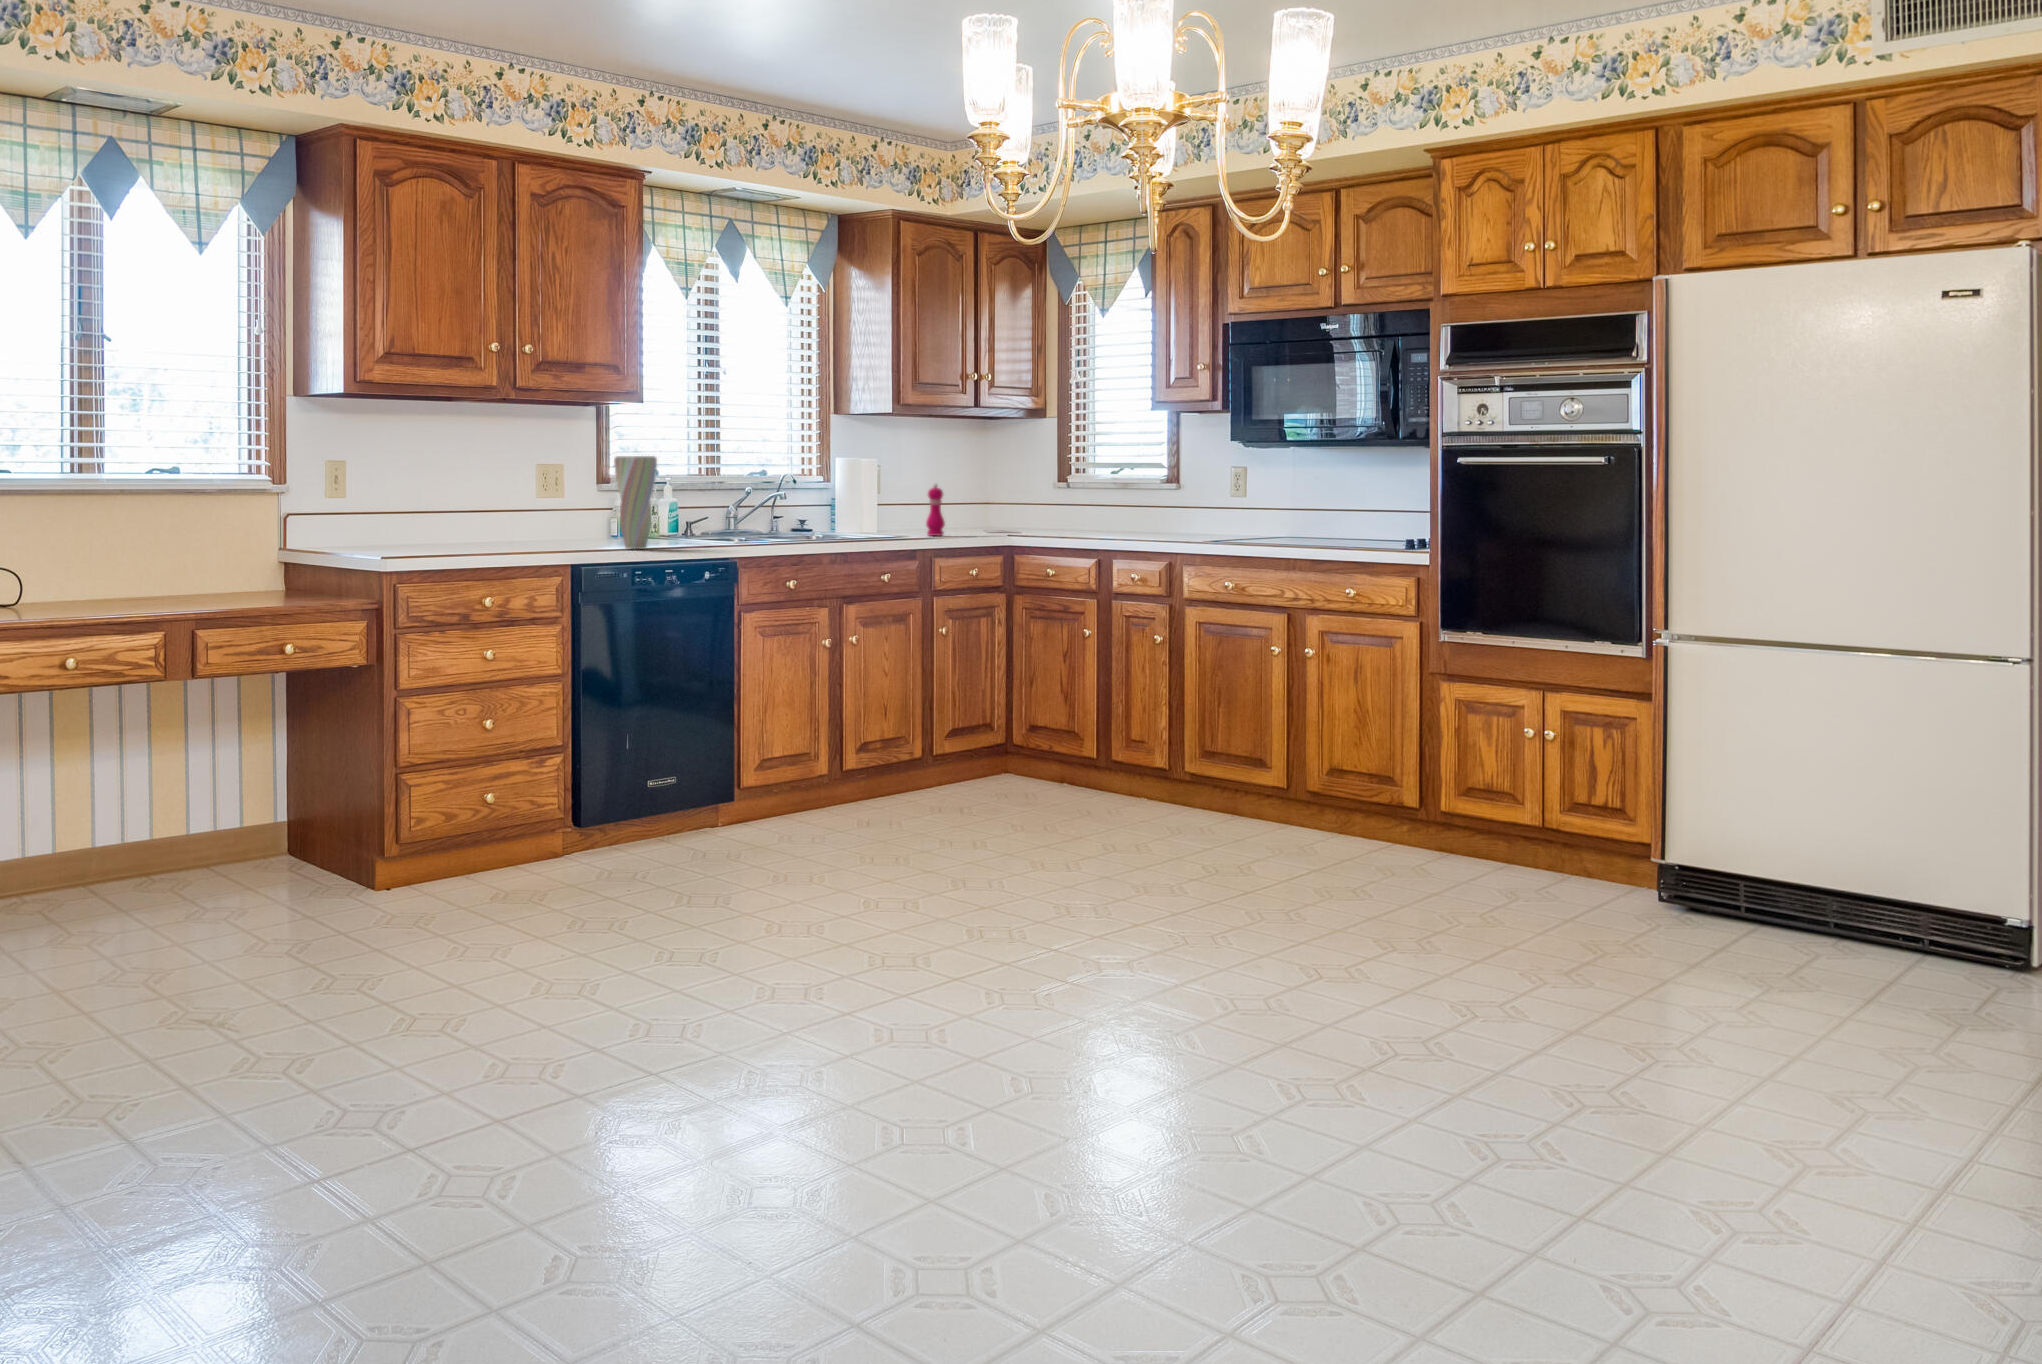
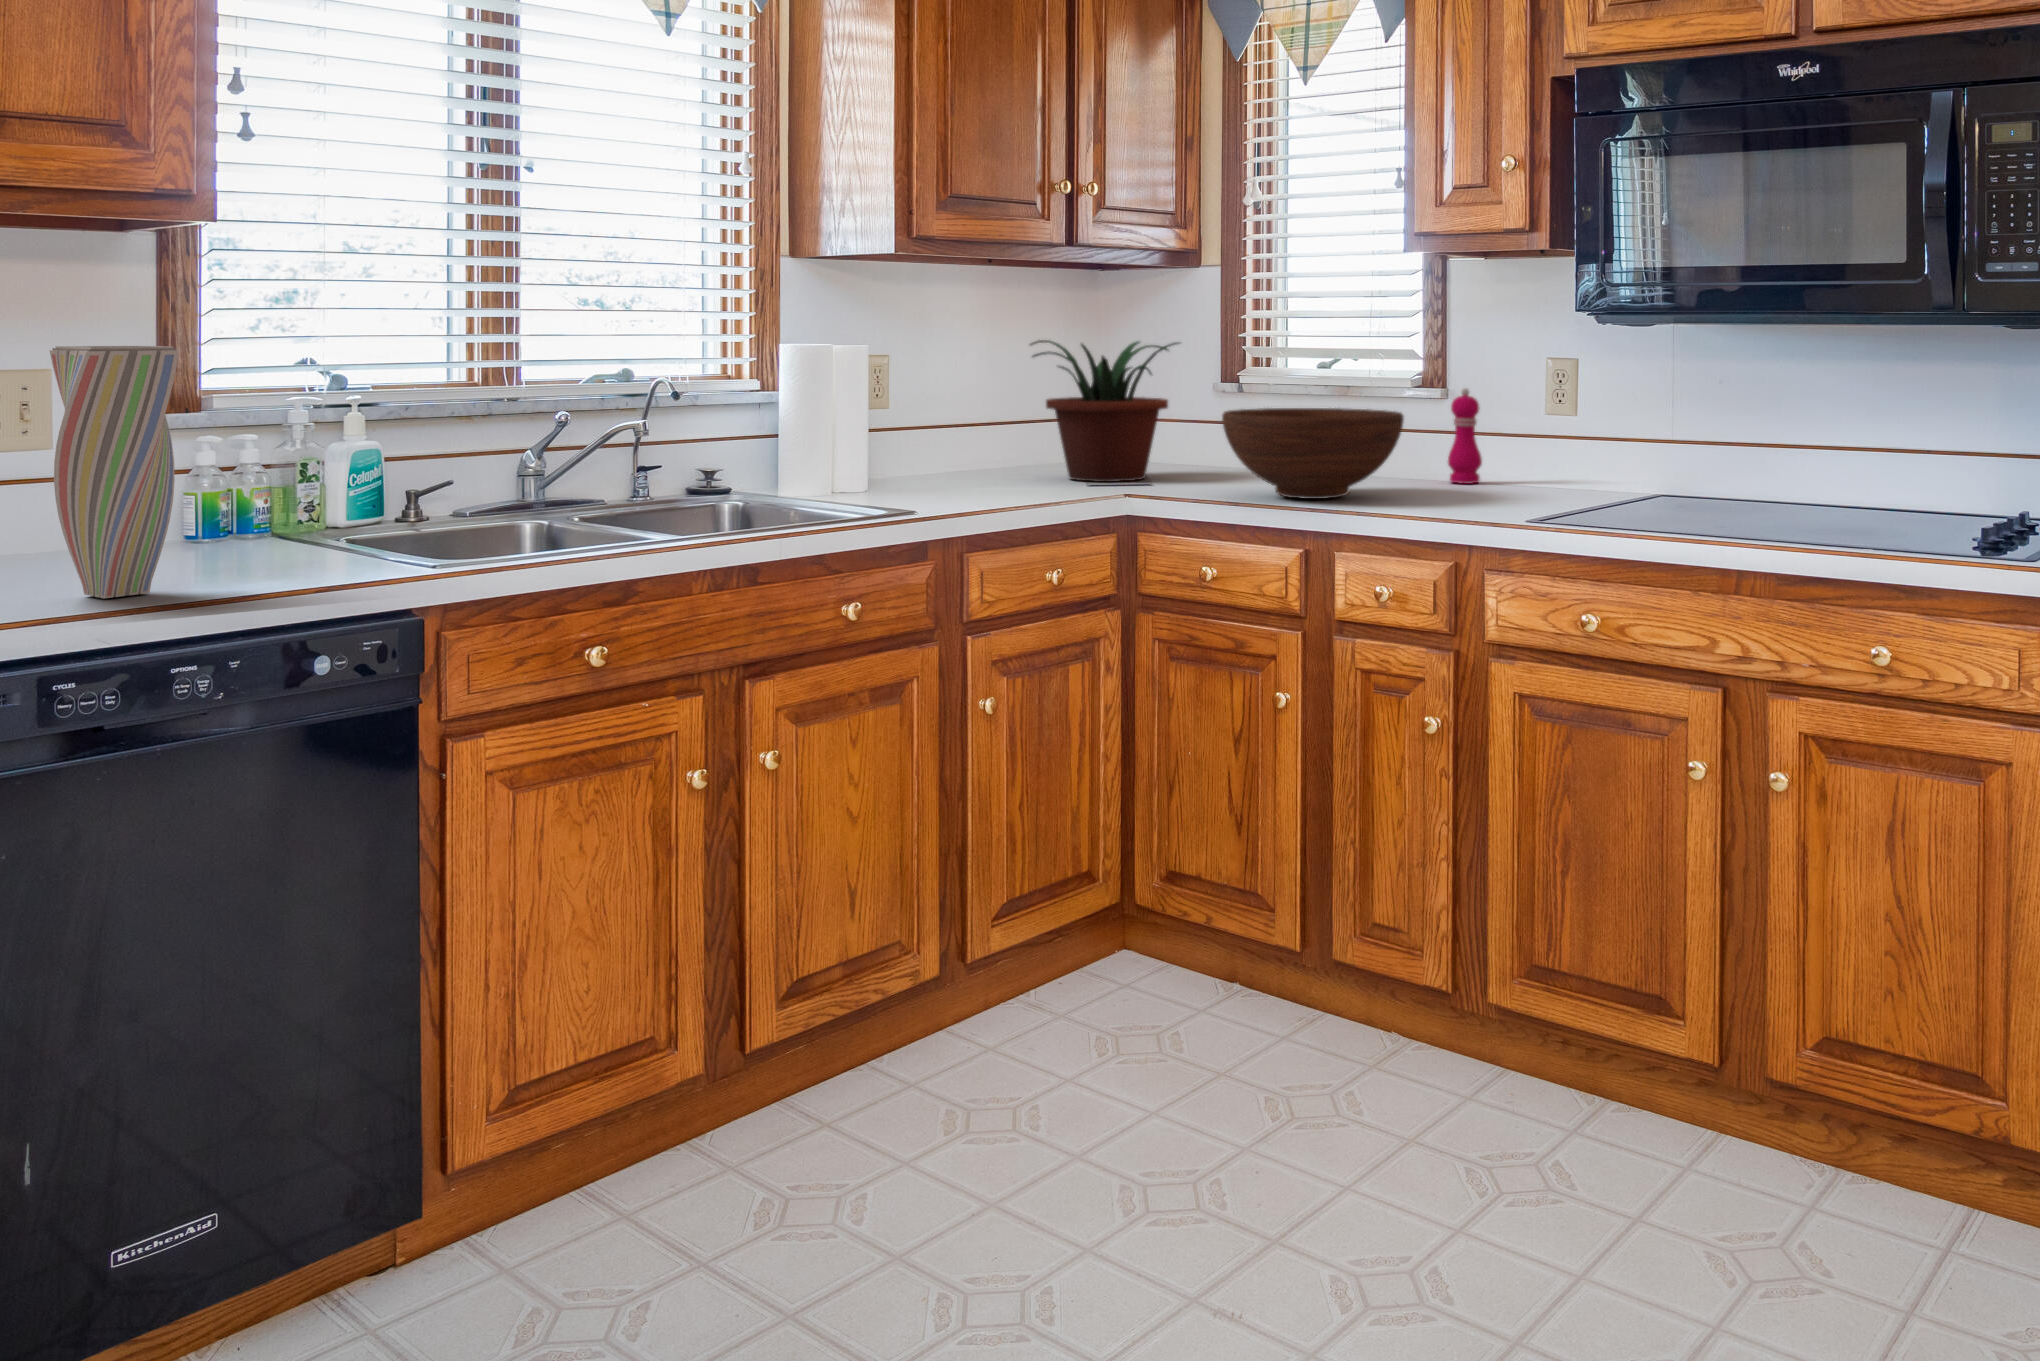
potted plant: none [953,458,1036,532] -> present [1031,340,1179,482]
pepper mill: present [926,484,945,536] -> present [1448,388,1482,484]
fruit bowl: none [1056,492,1150,536] -> present [1222,408,1404,499]

